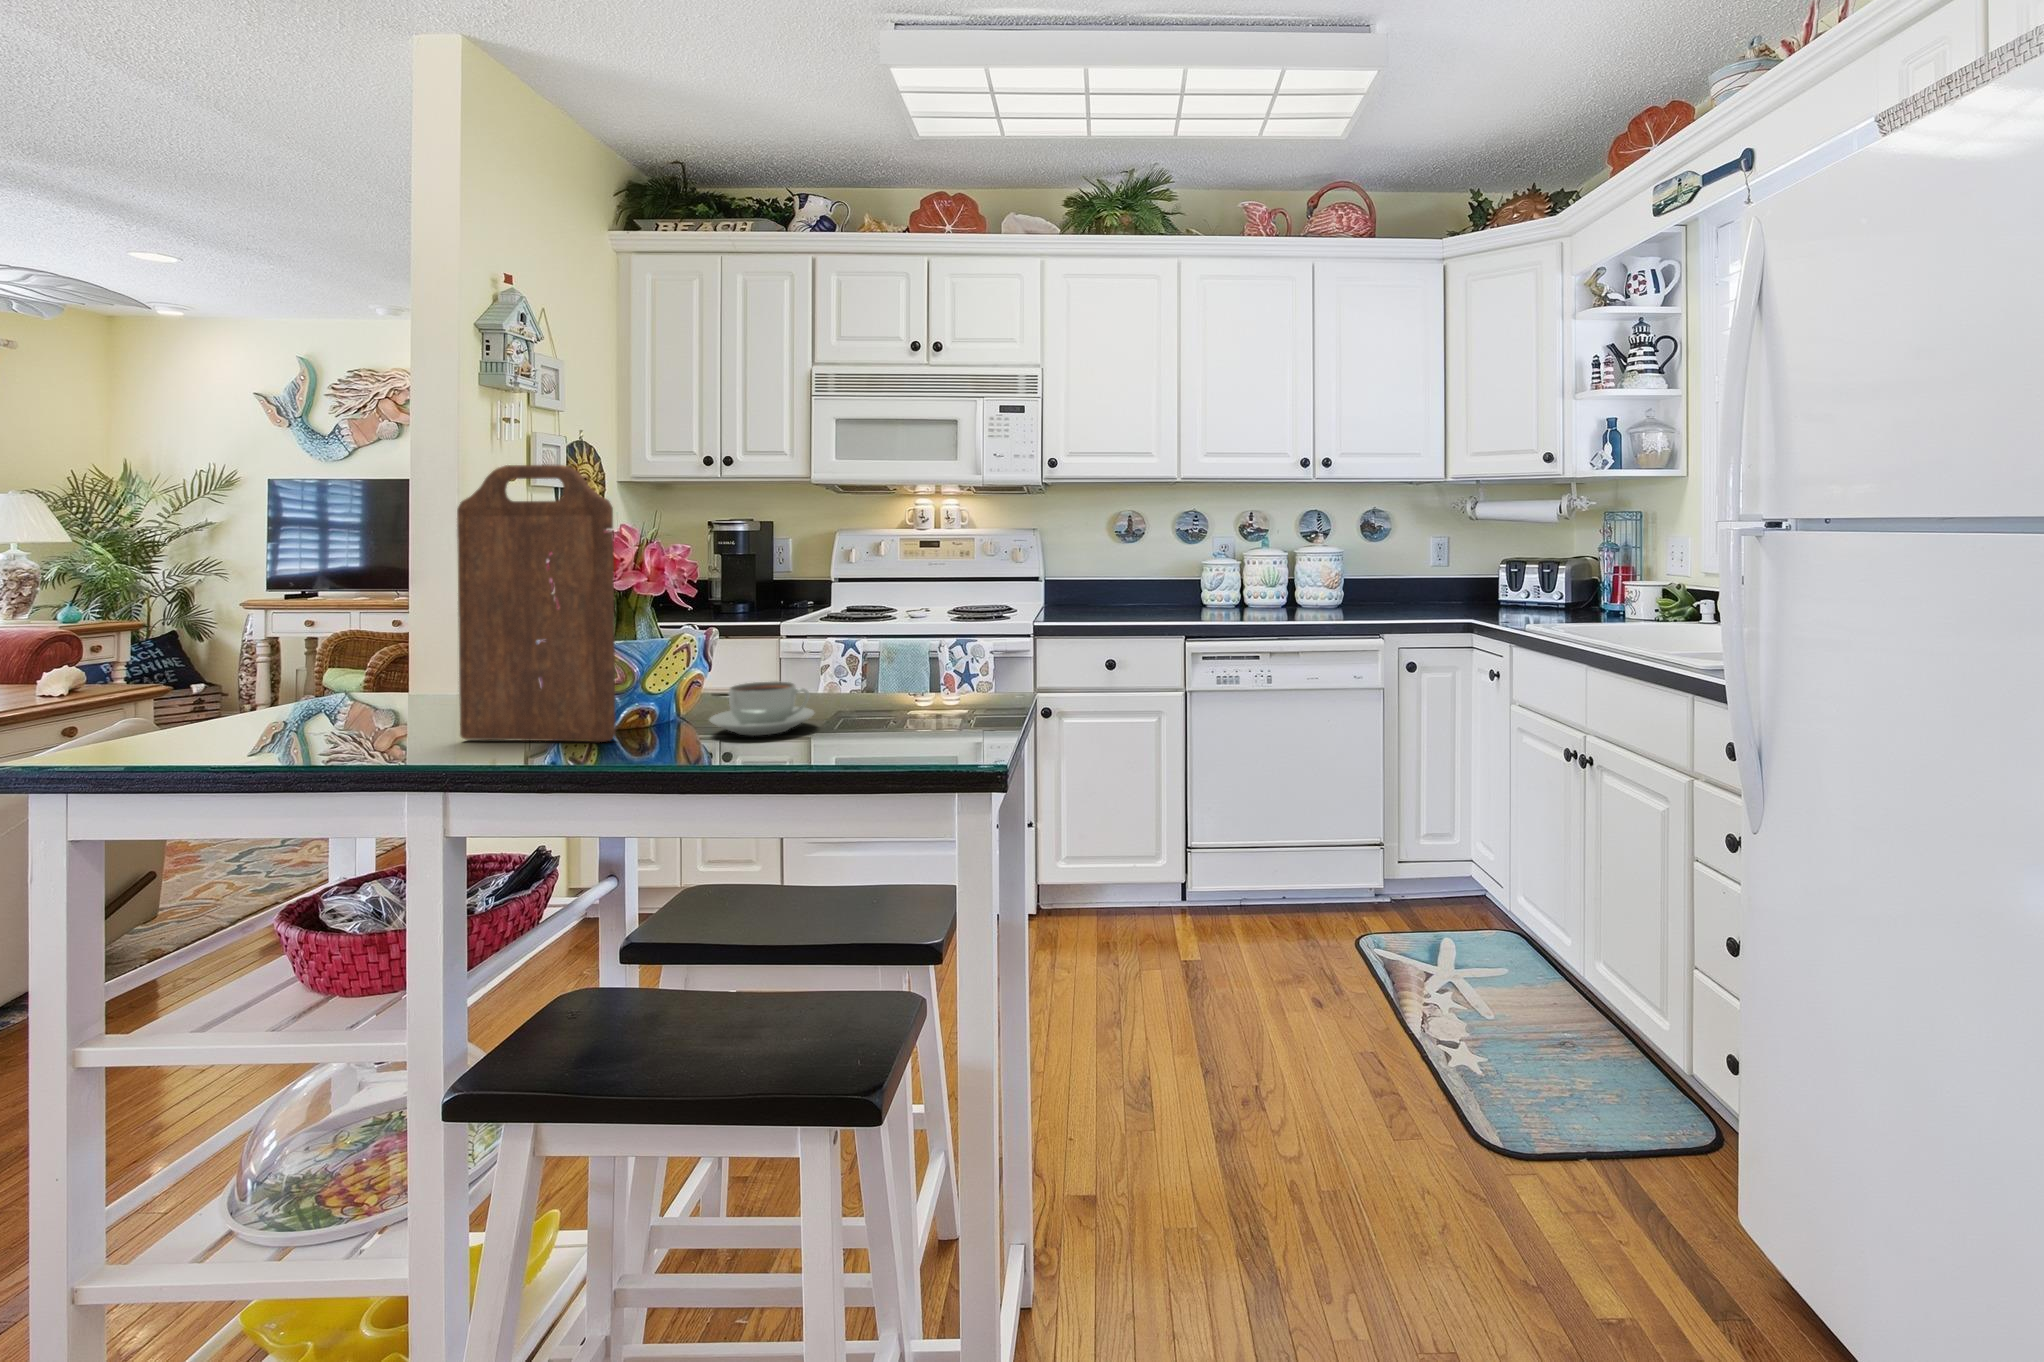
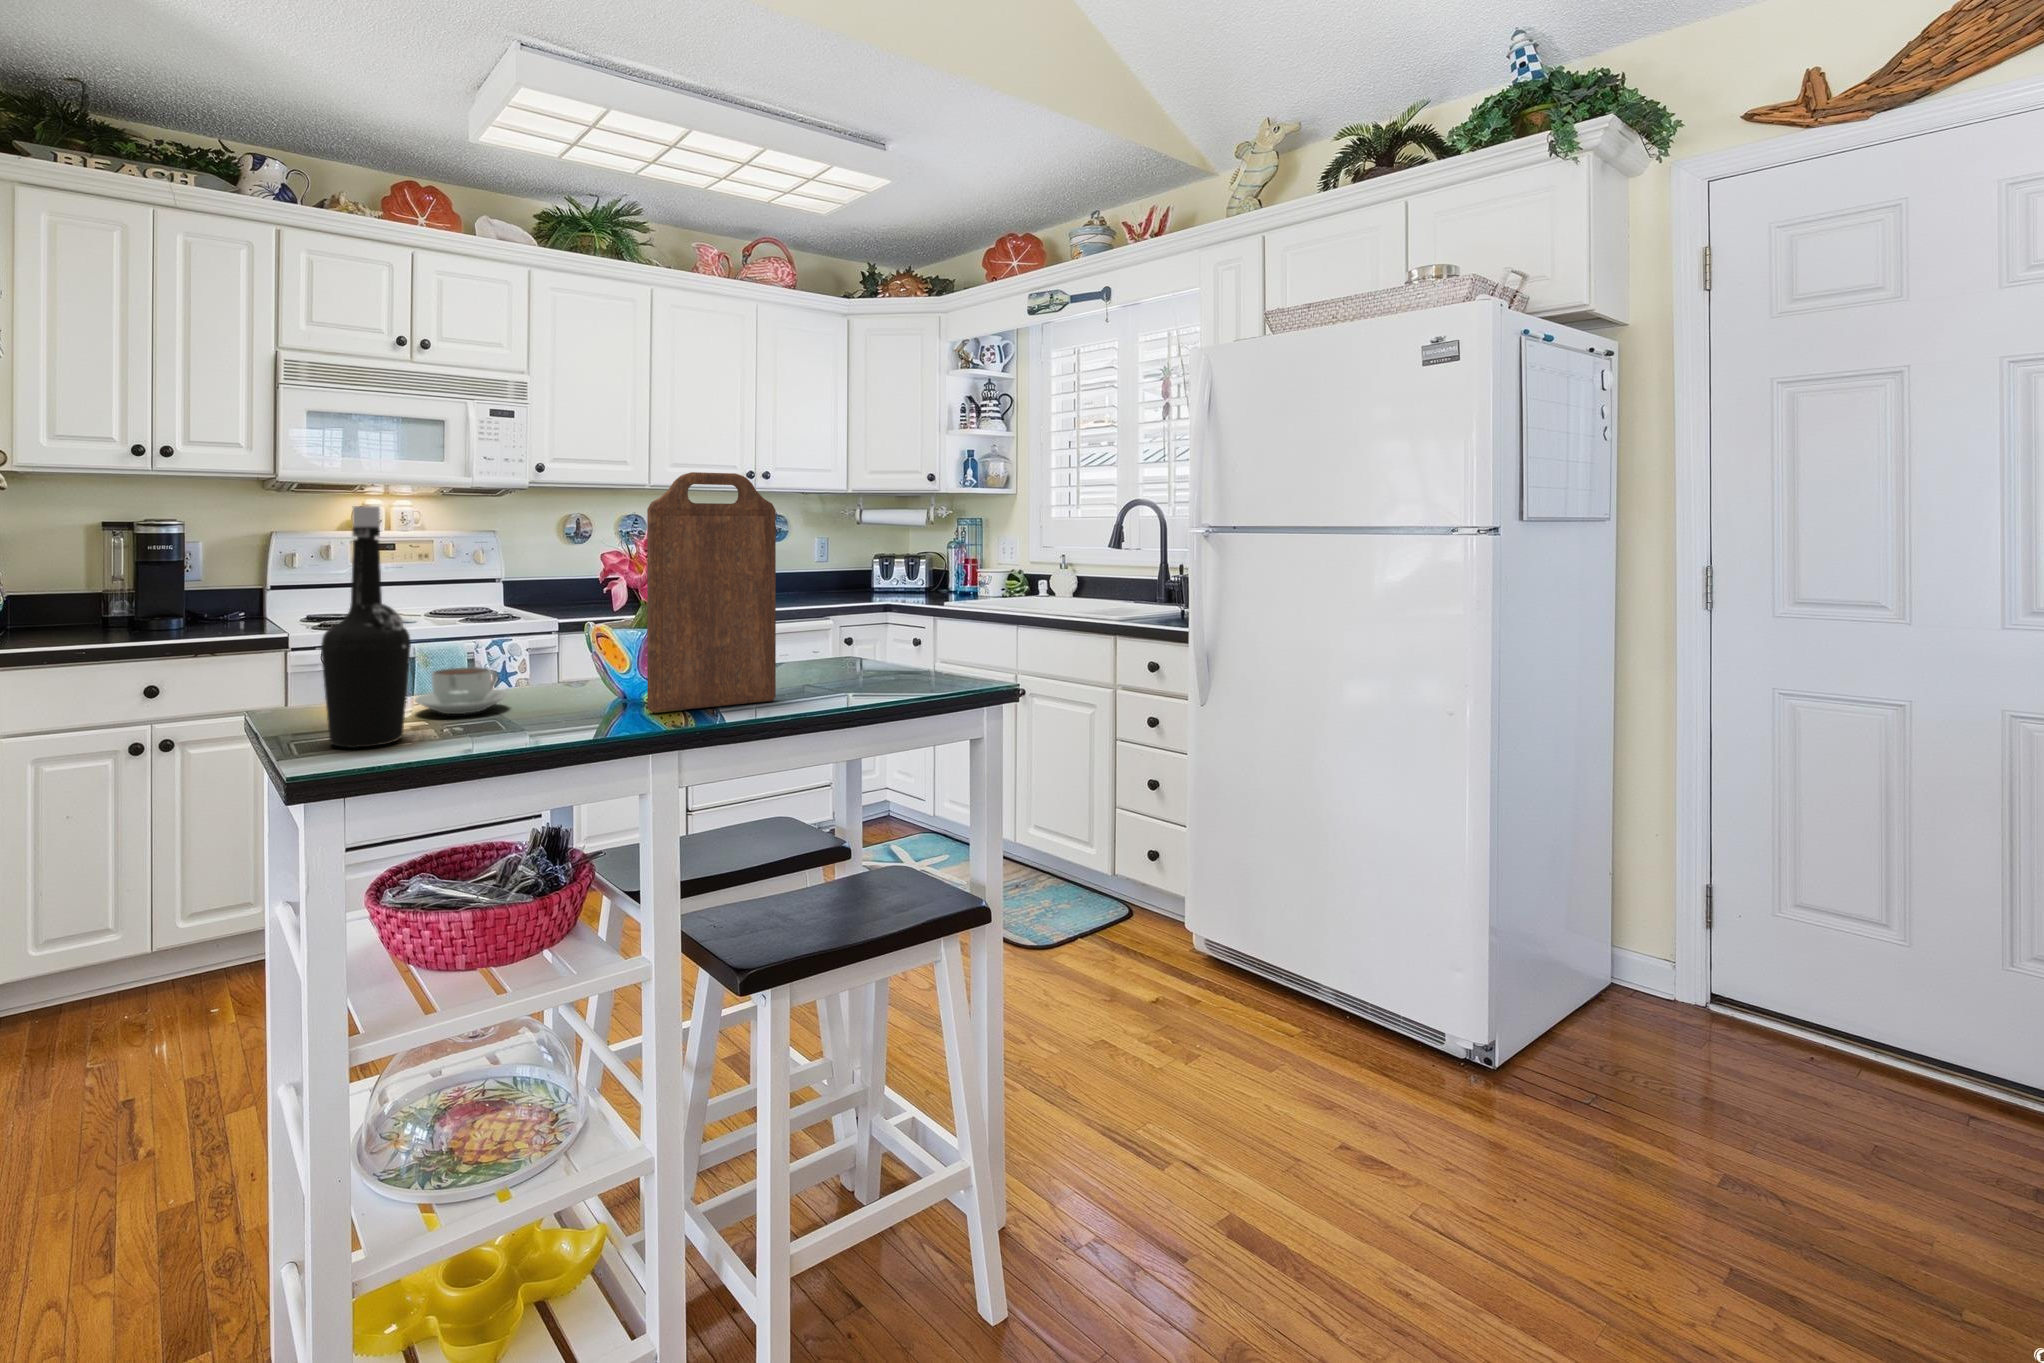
bottle: none [150,510,256,742] -> present [321,506,411,748]
coffee cup: present [710,681,814,736] -> present [415,667,508,714]

